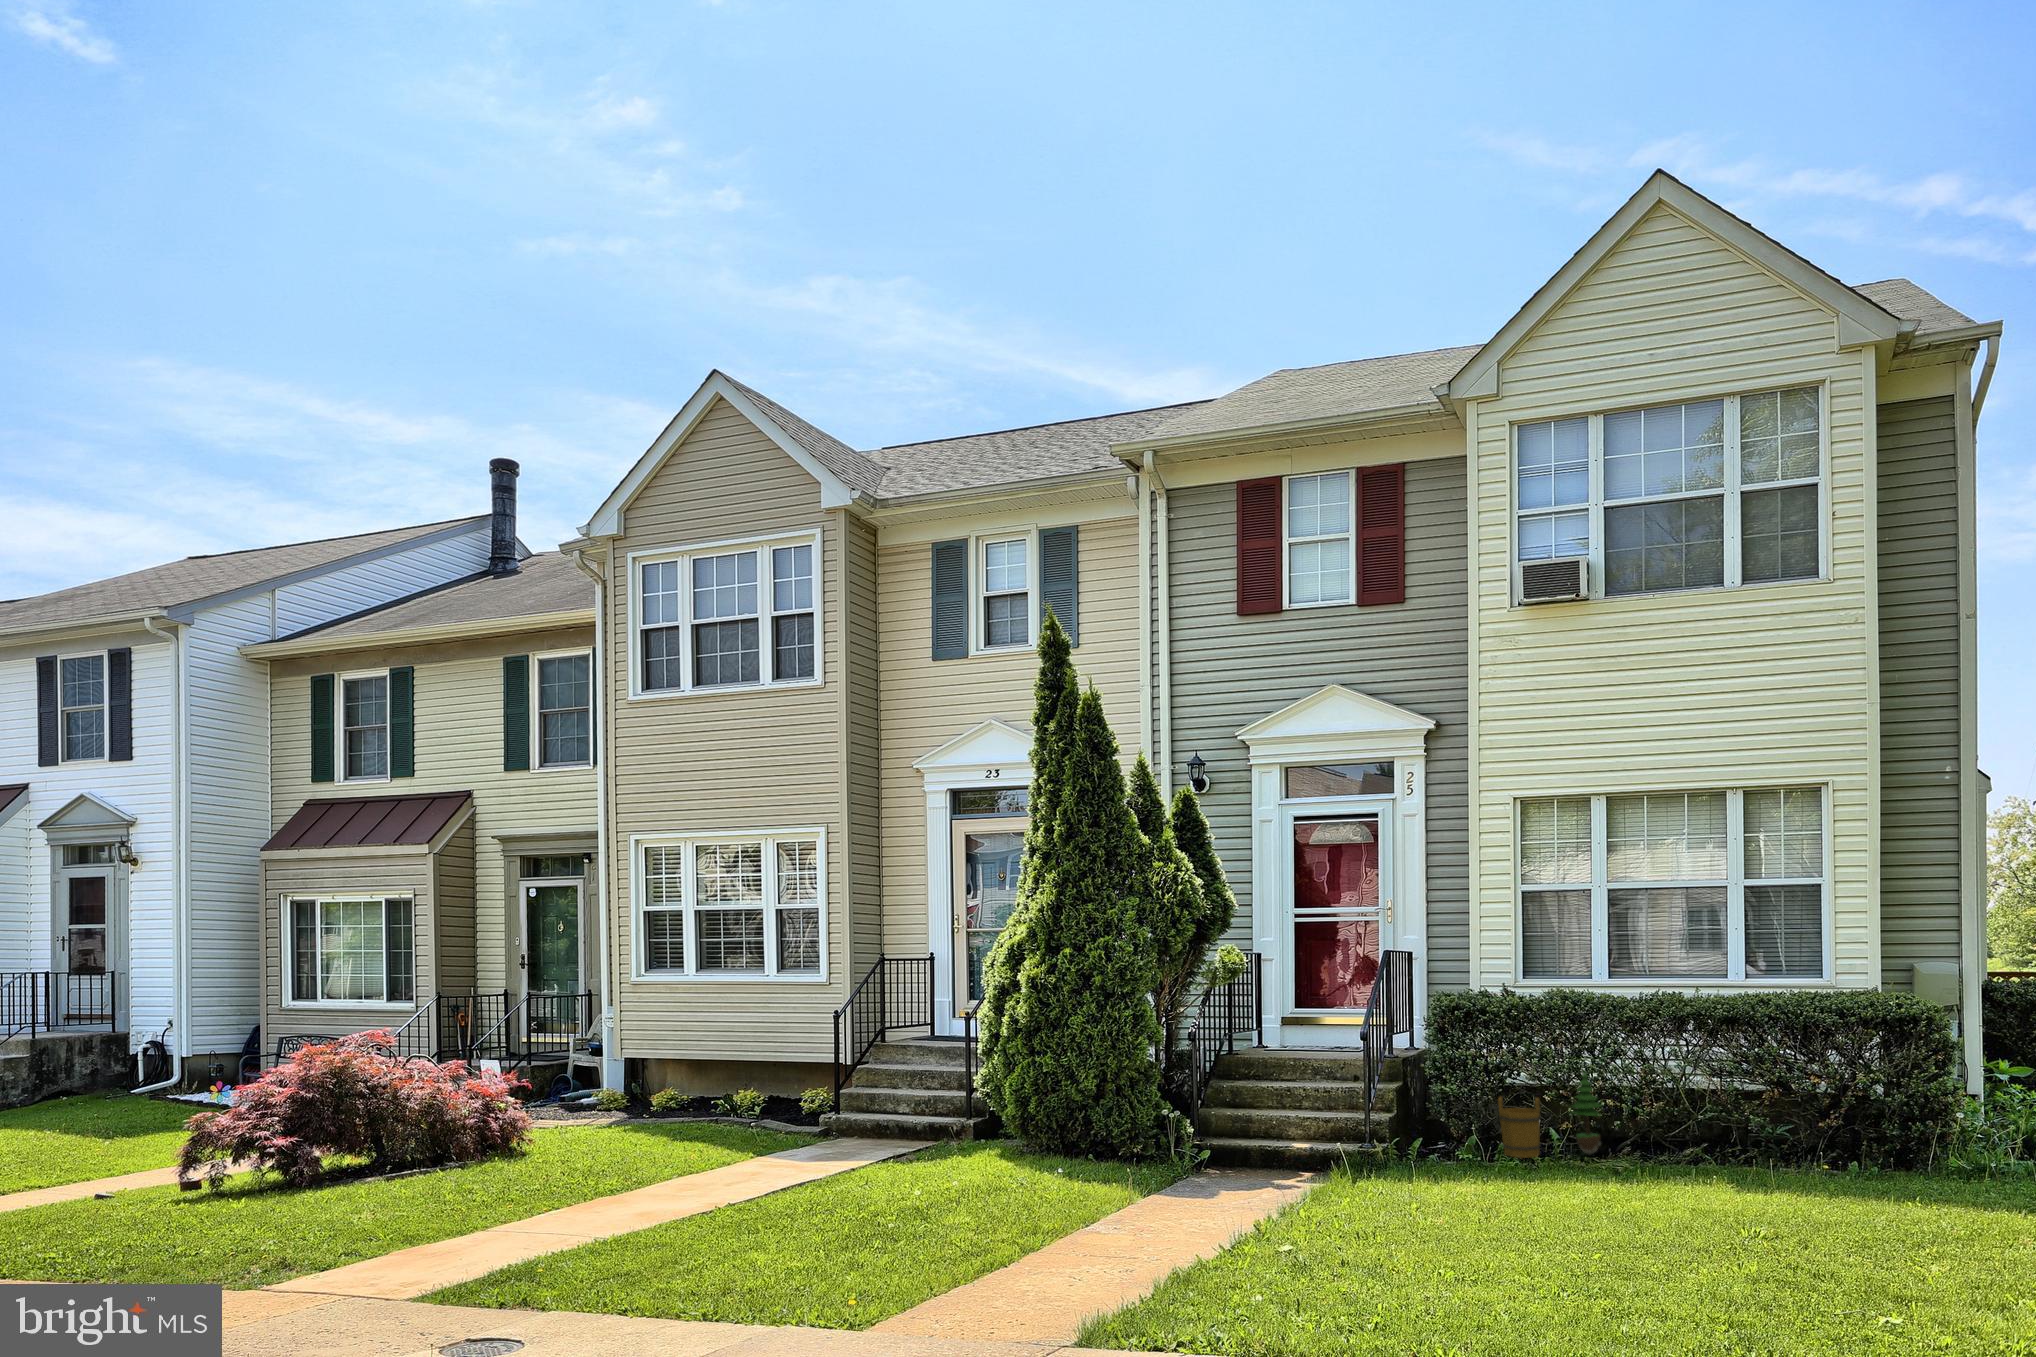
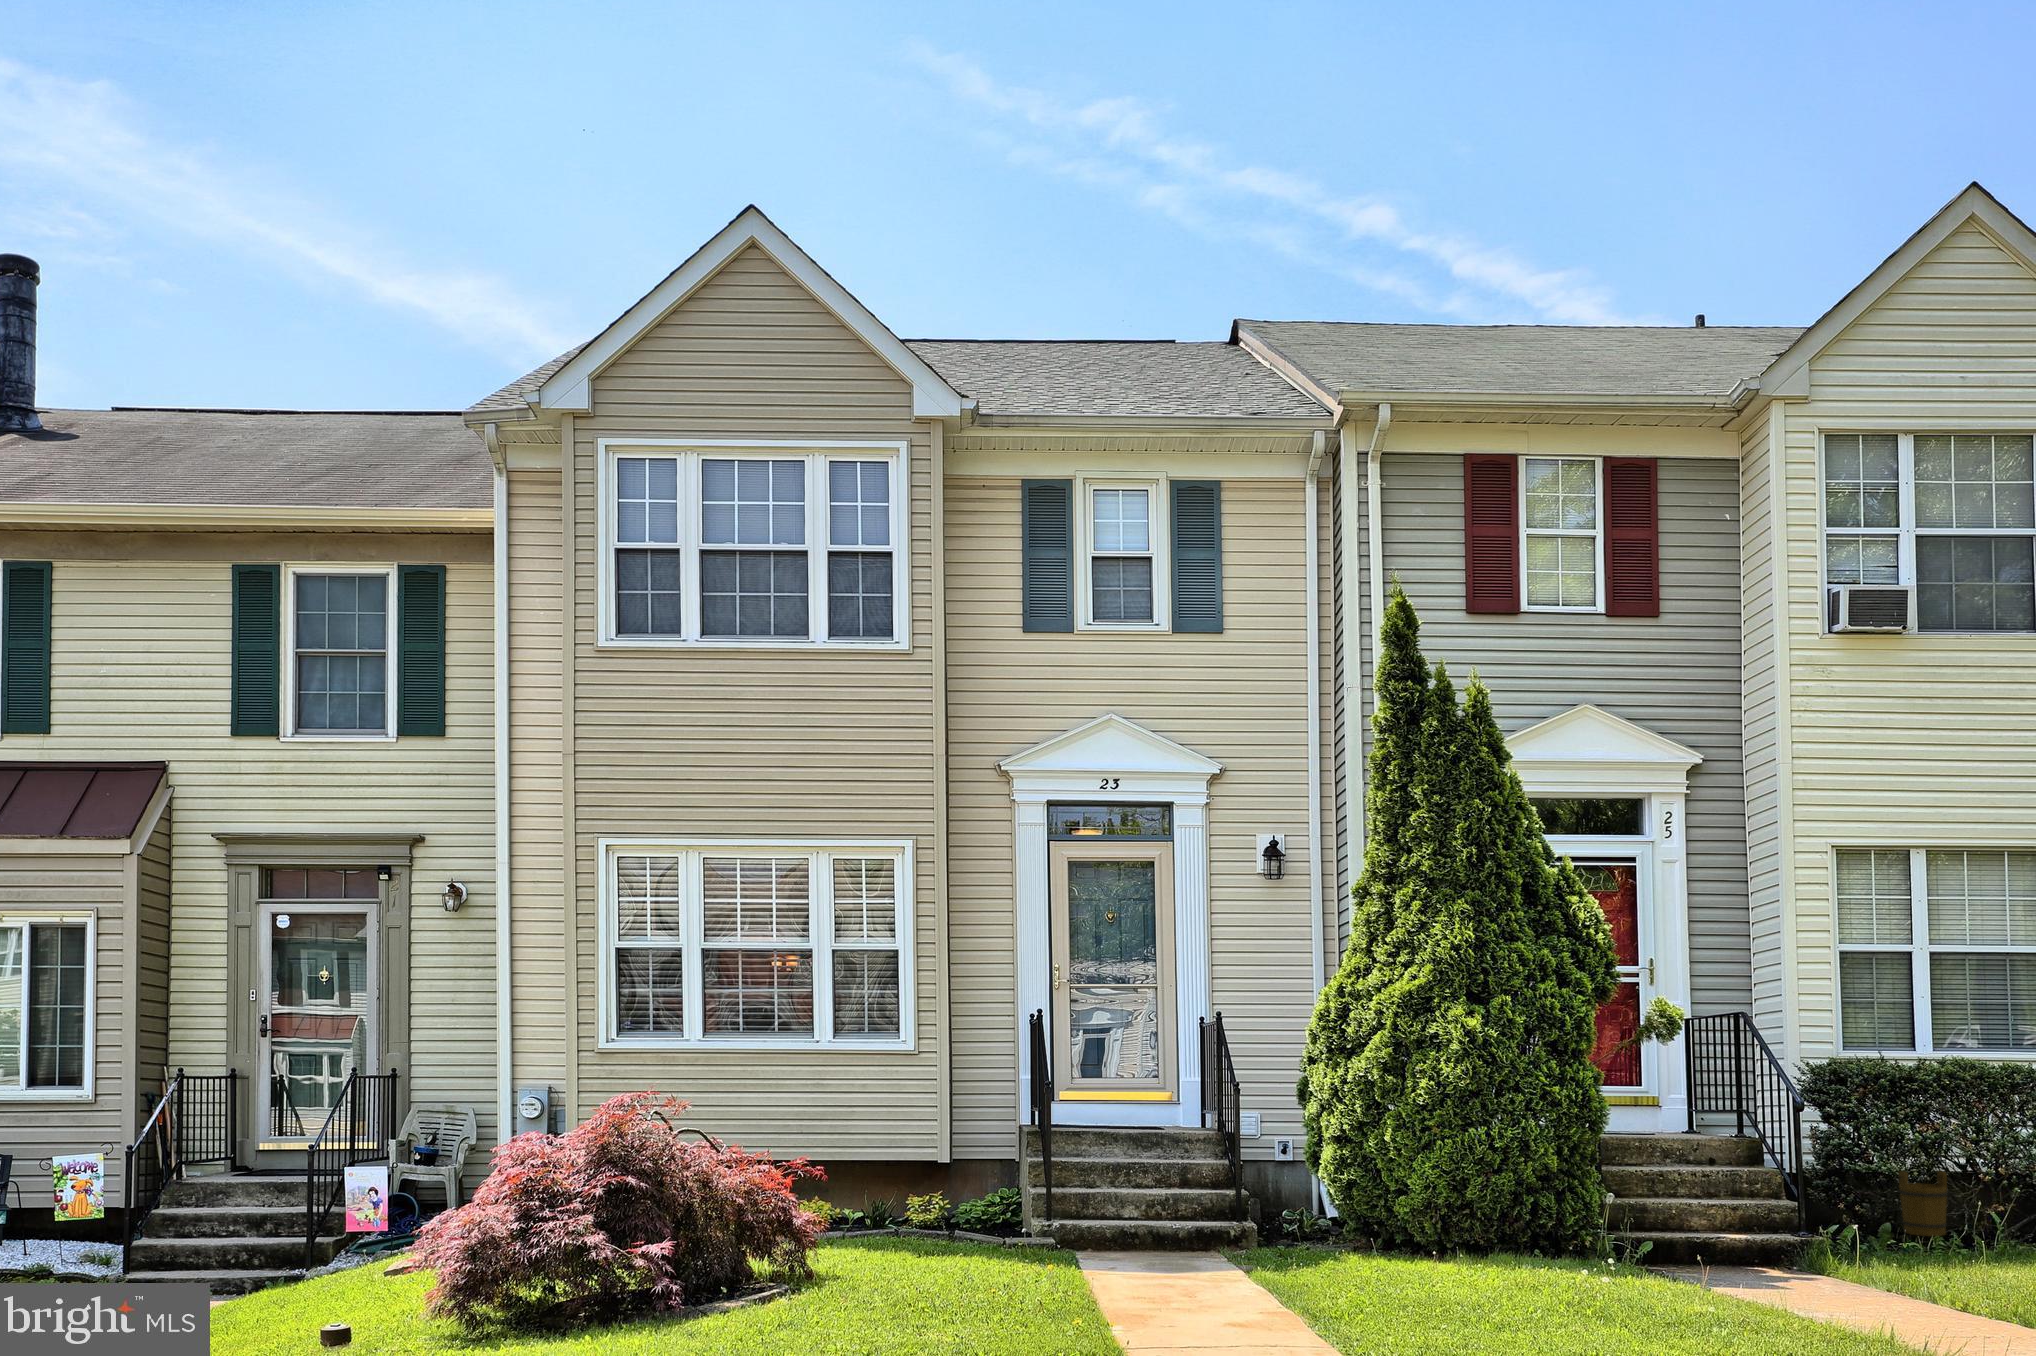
potted tree: present [1573,1071,1601,1155] -> none [1969,1139,2004,1232]

